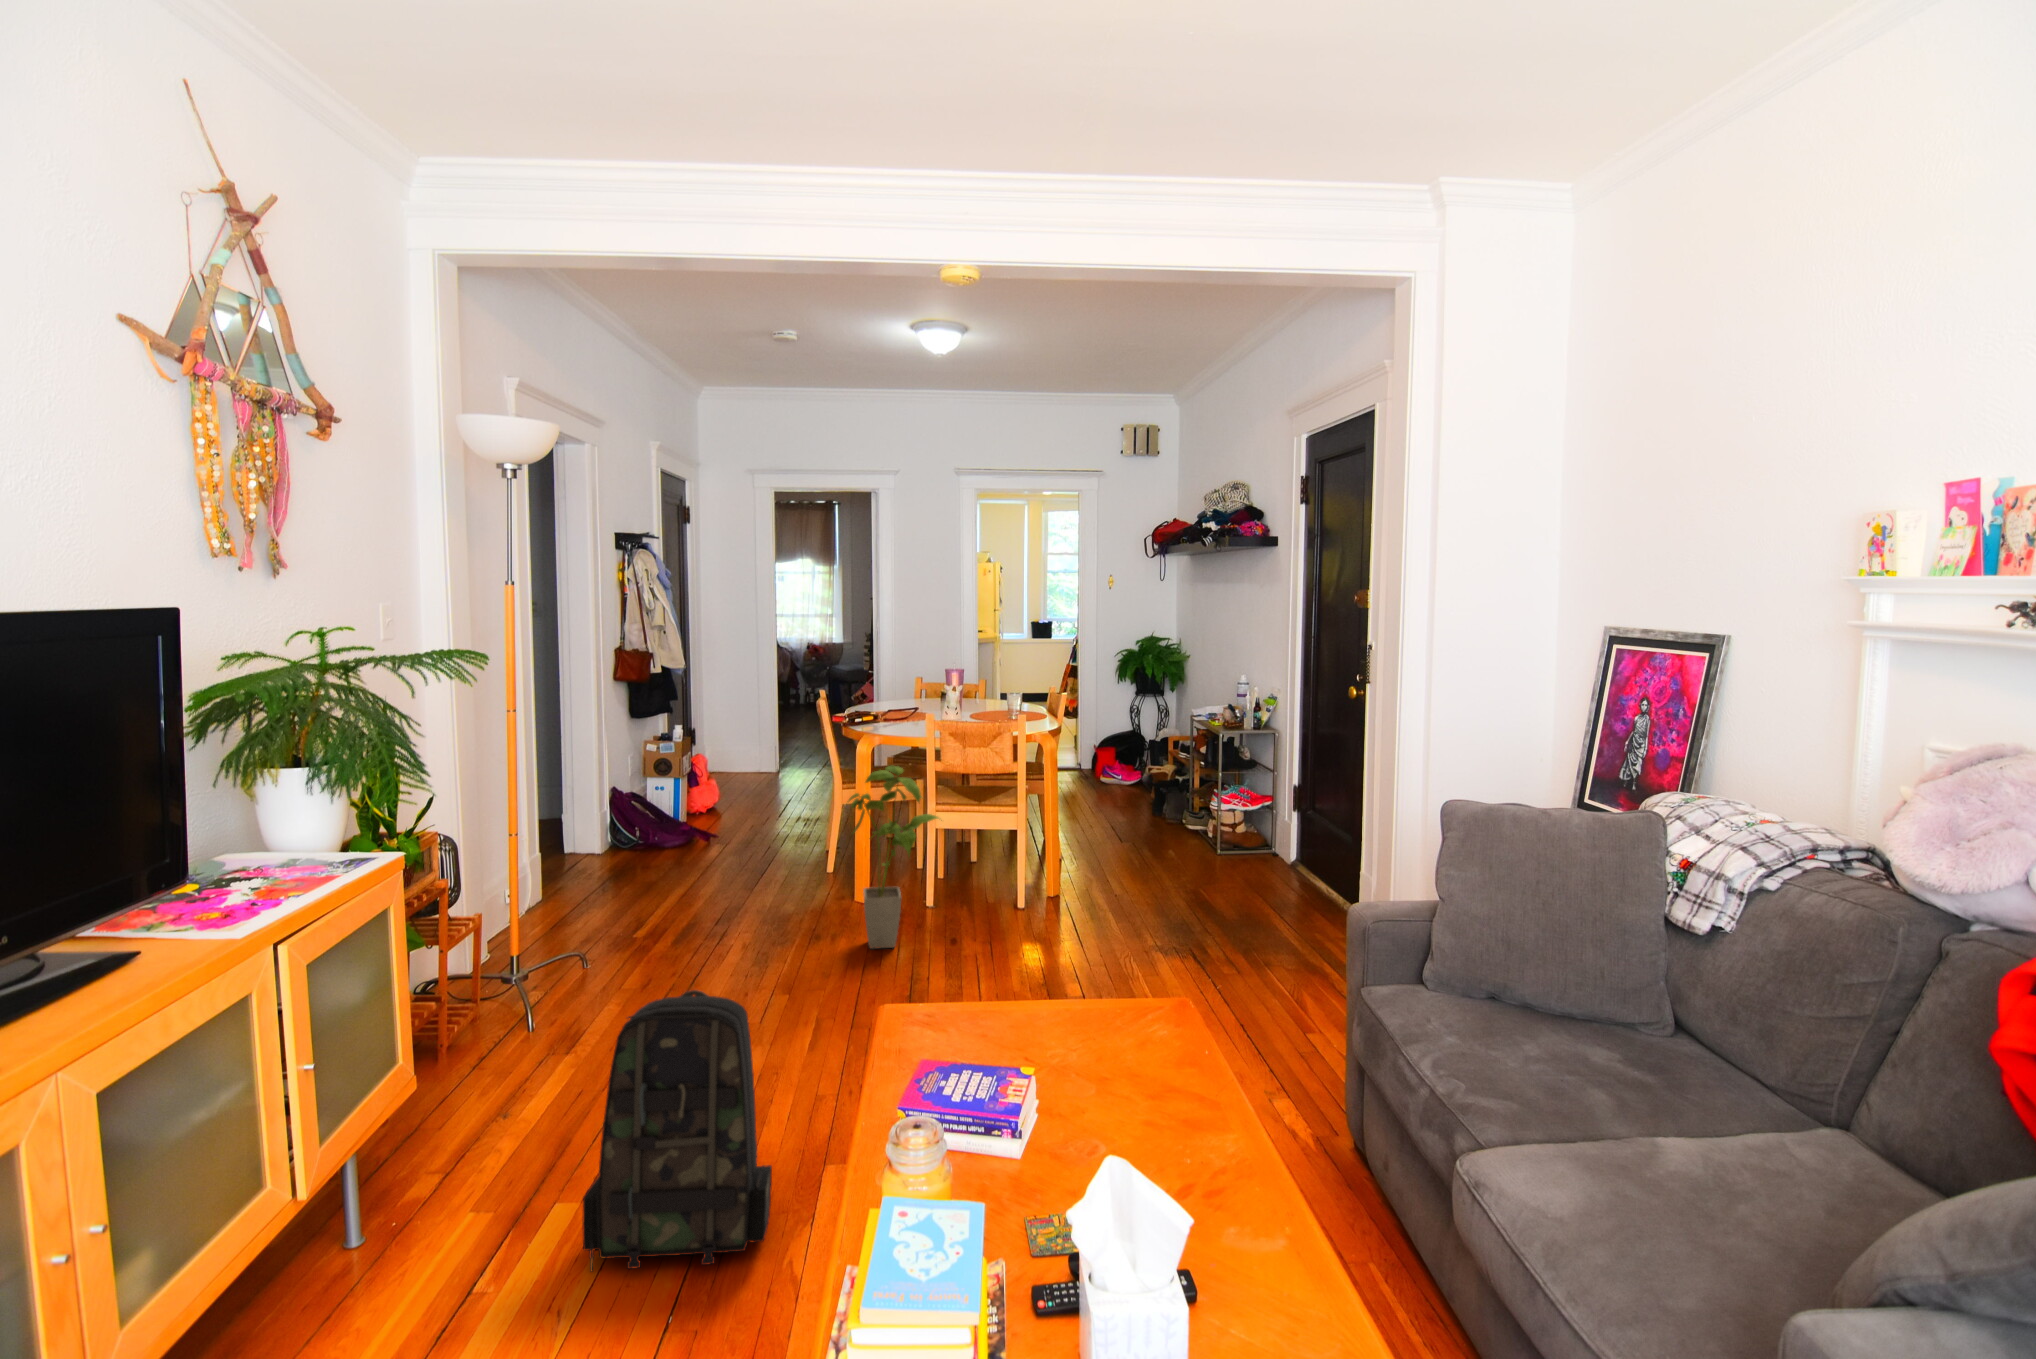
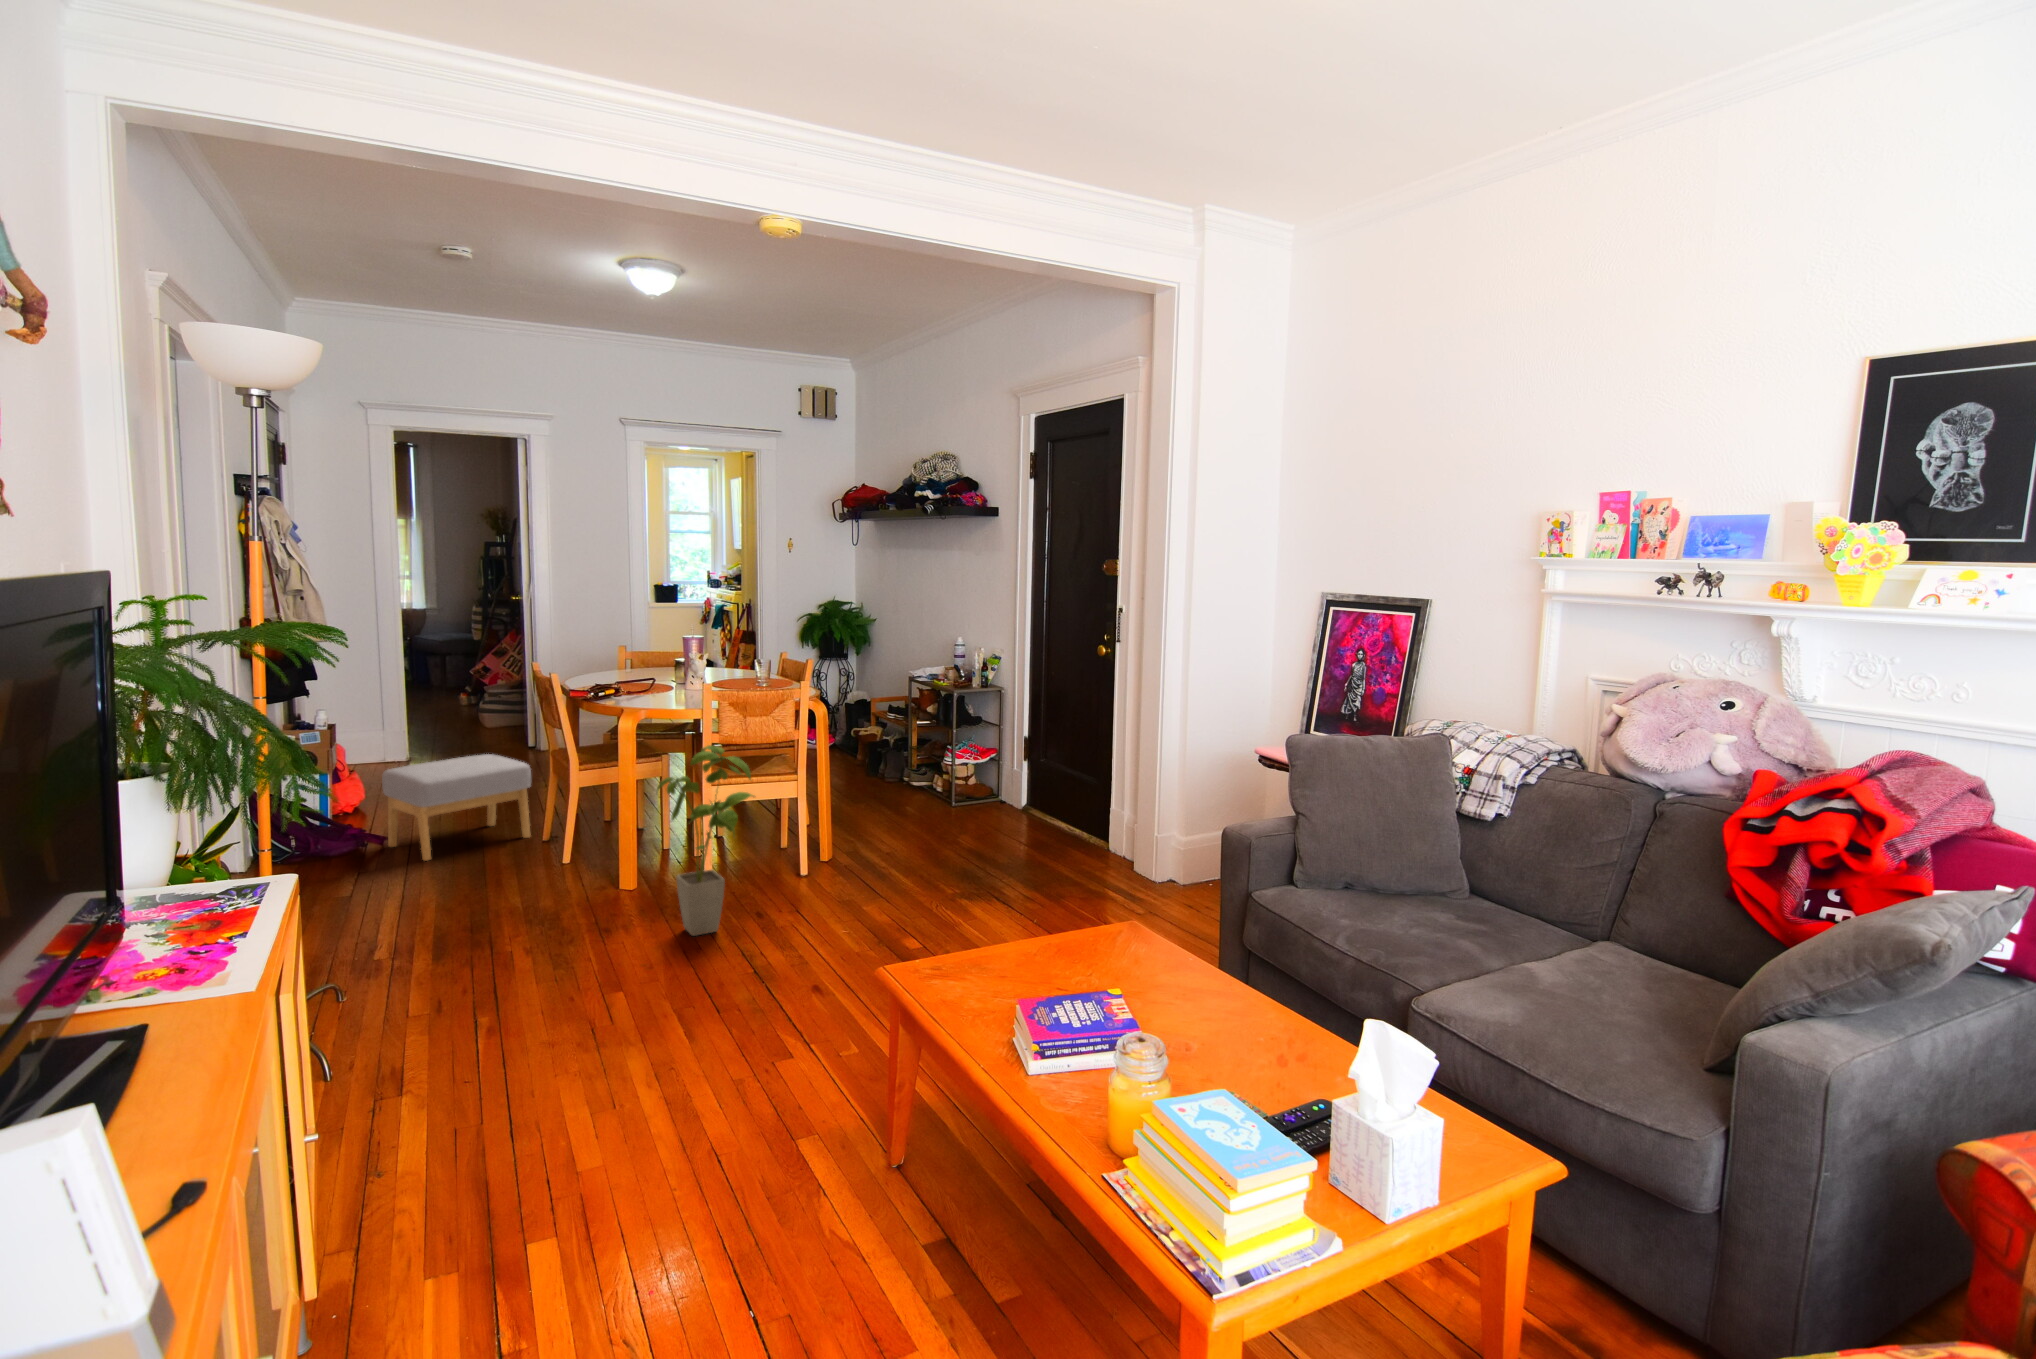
footstool: none [700,764,814,852] -> present [382,754,531,861]
backpack: present [582,990,772,1271] -> none [637,989,830,1294]

